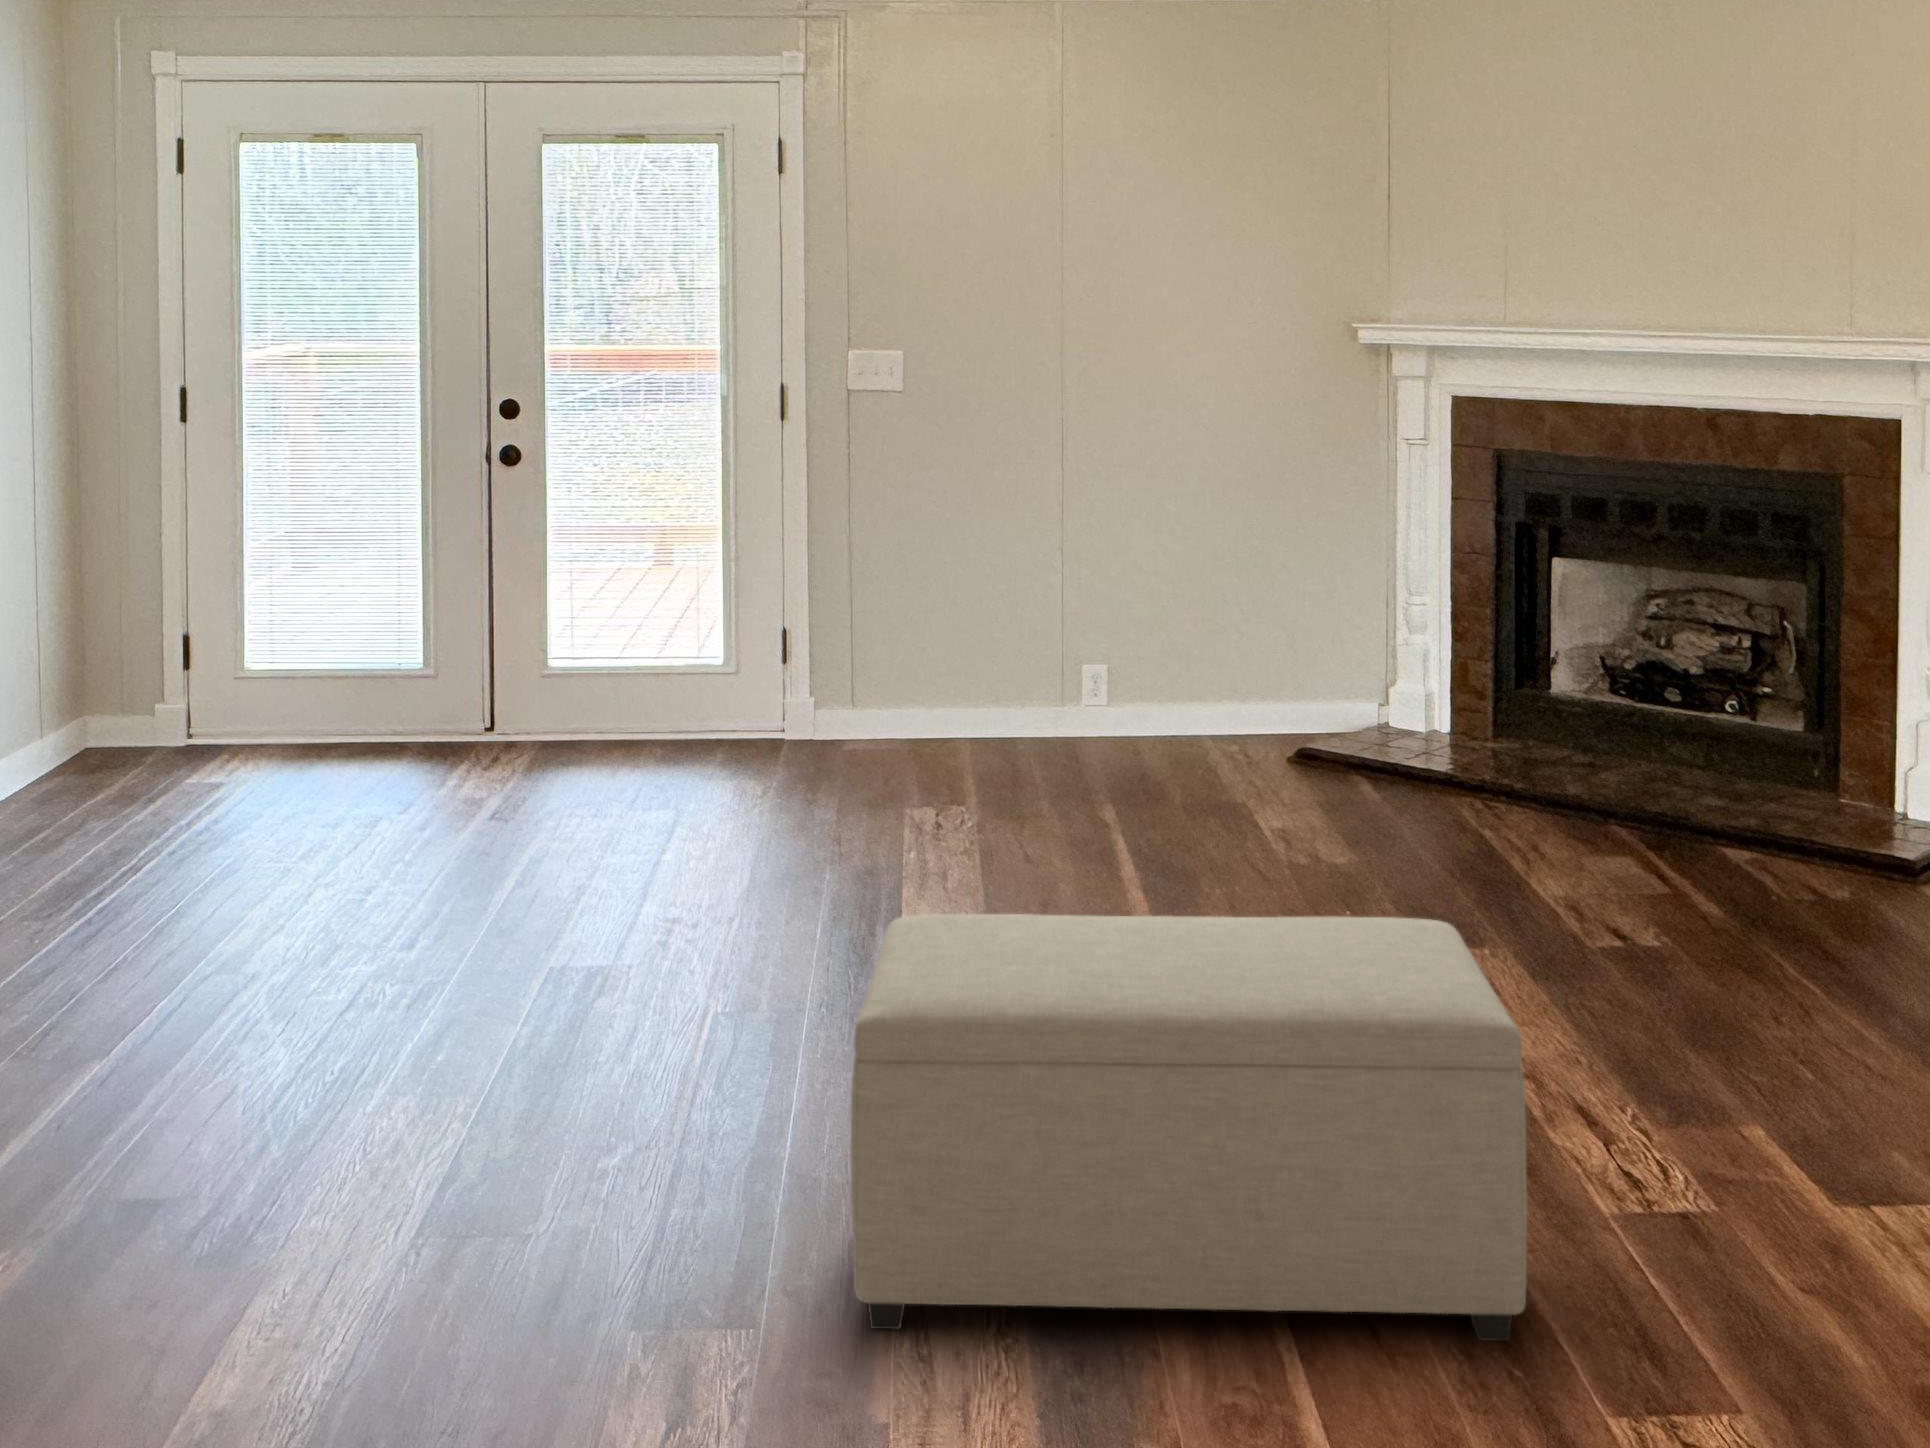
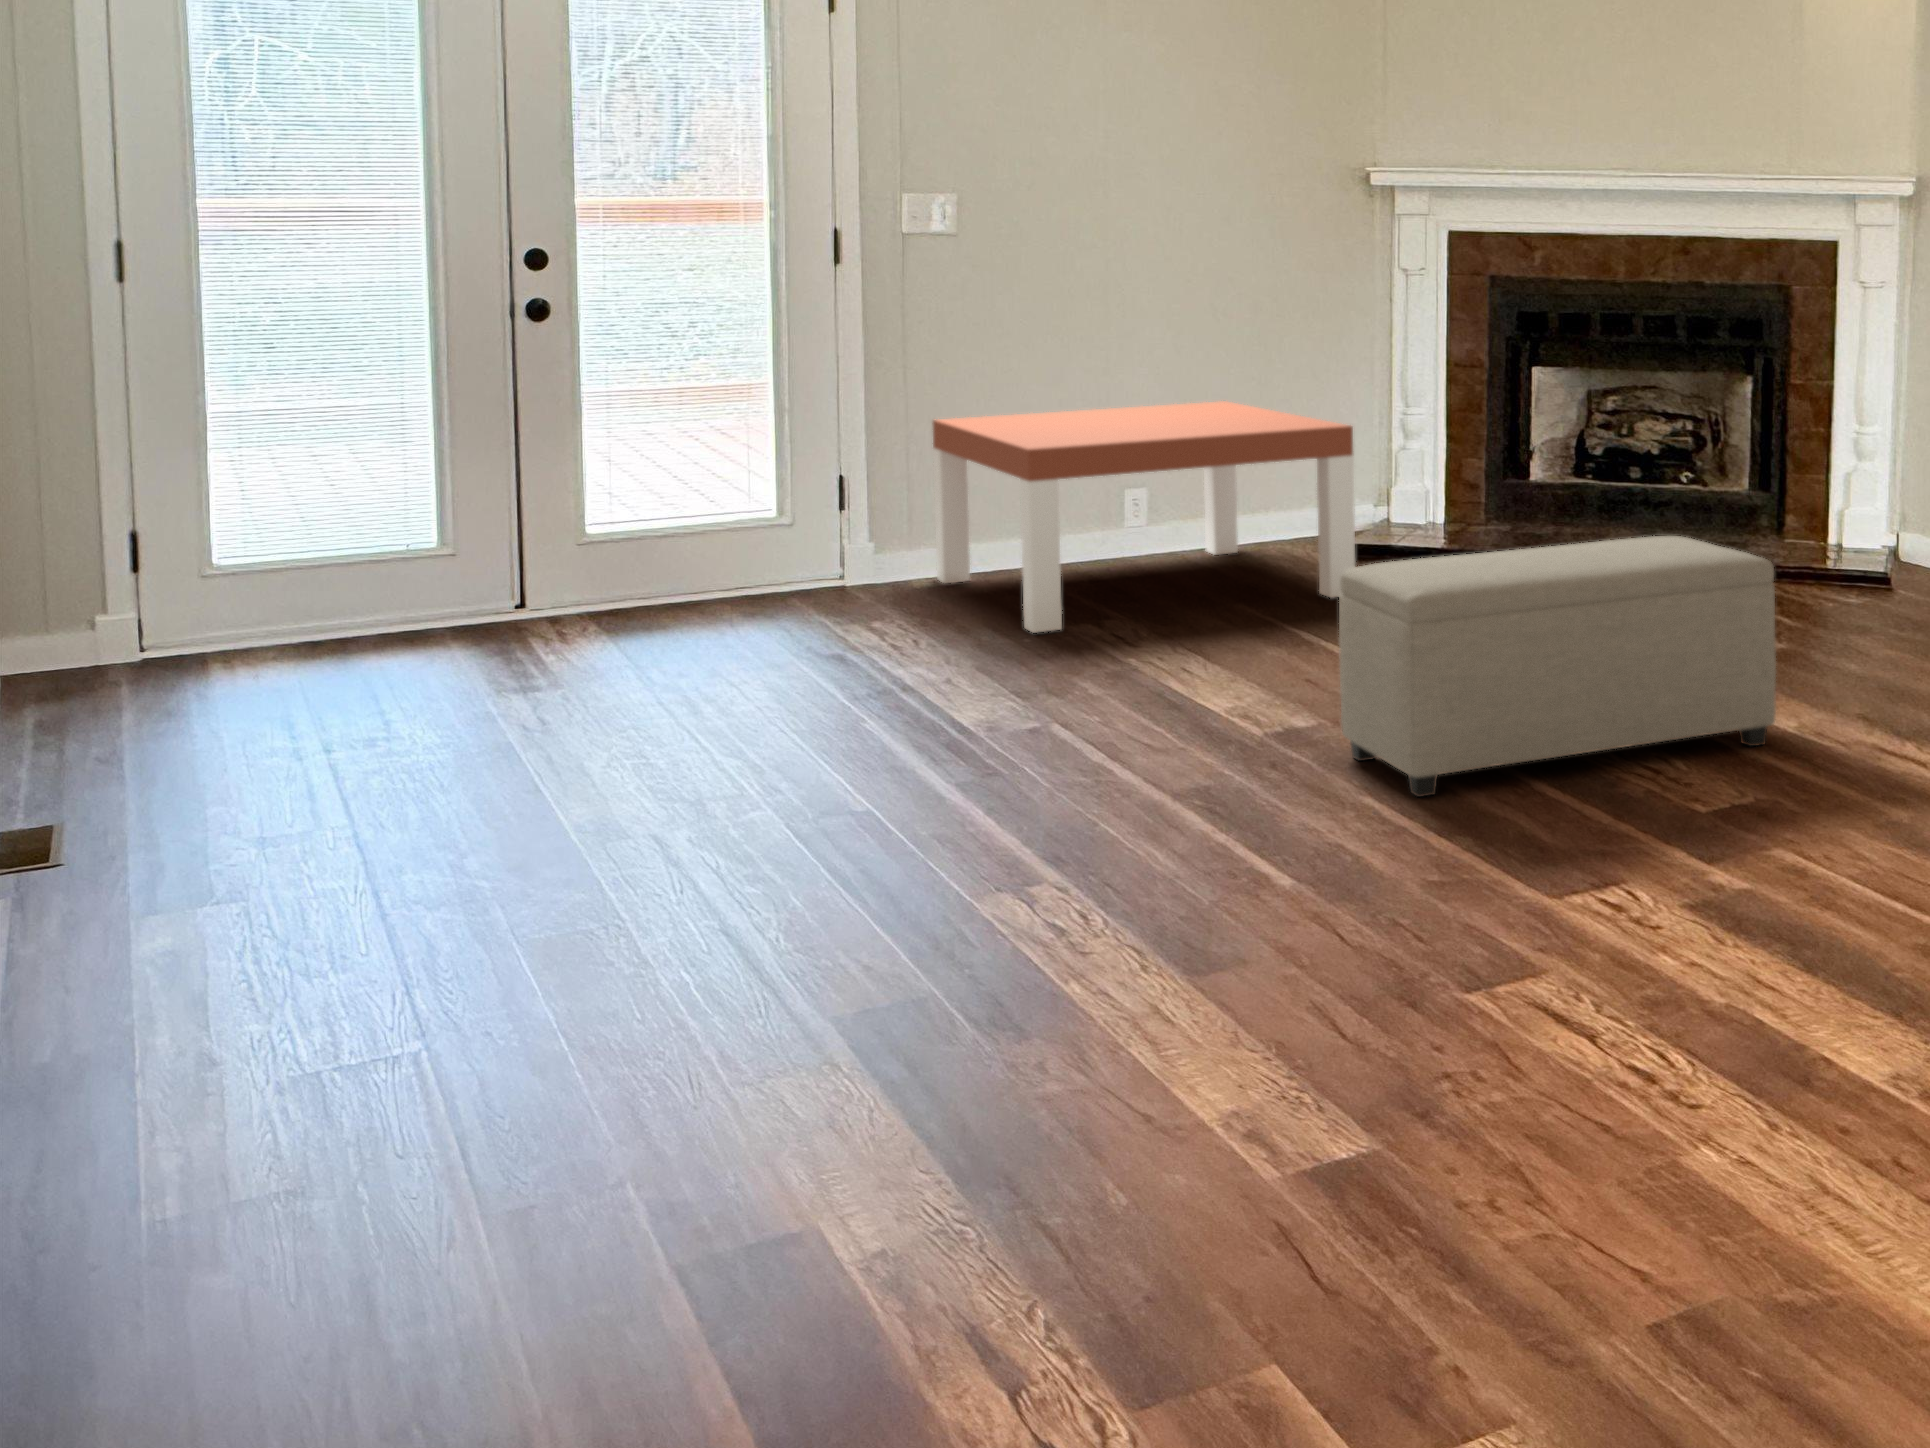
coffee table: none [847,572,1239,840] -> present [932,401,1355,633]

